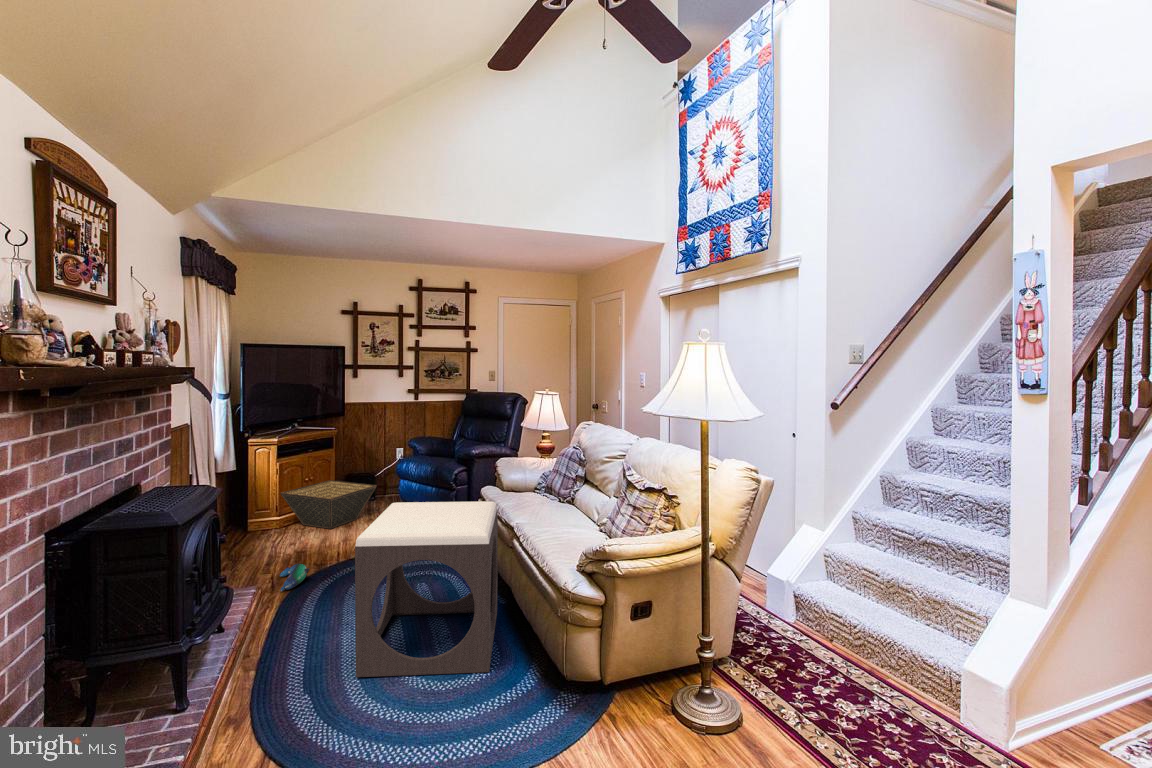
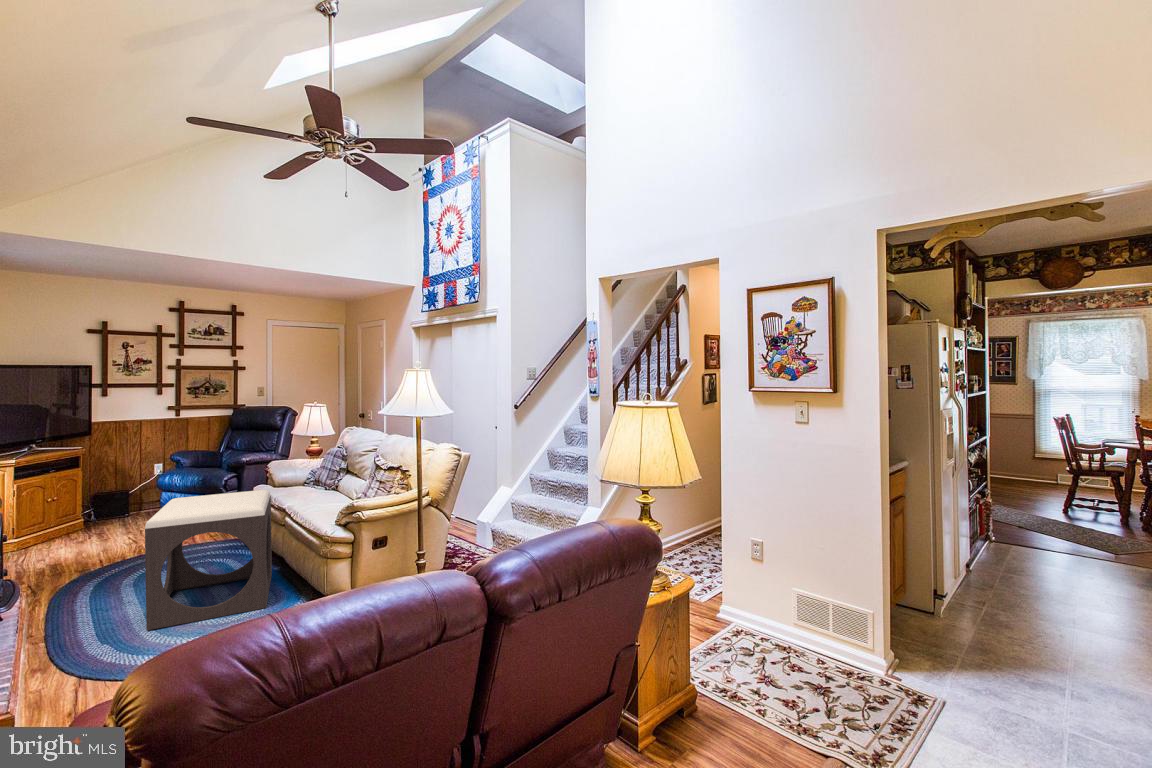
basket: present [280,480,377,529] -> none [18,498,138,544]
plush toy: present [280,564,309,591] -> none [37,569,75,594]

